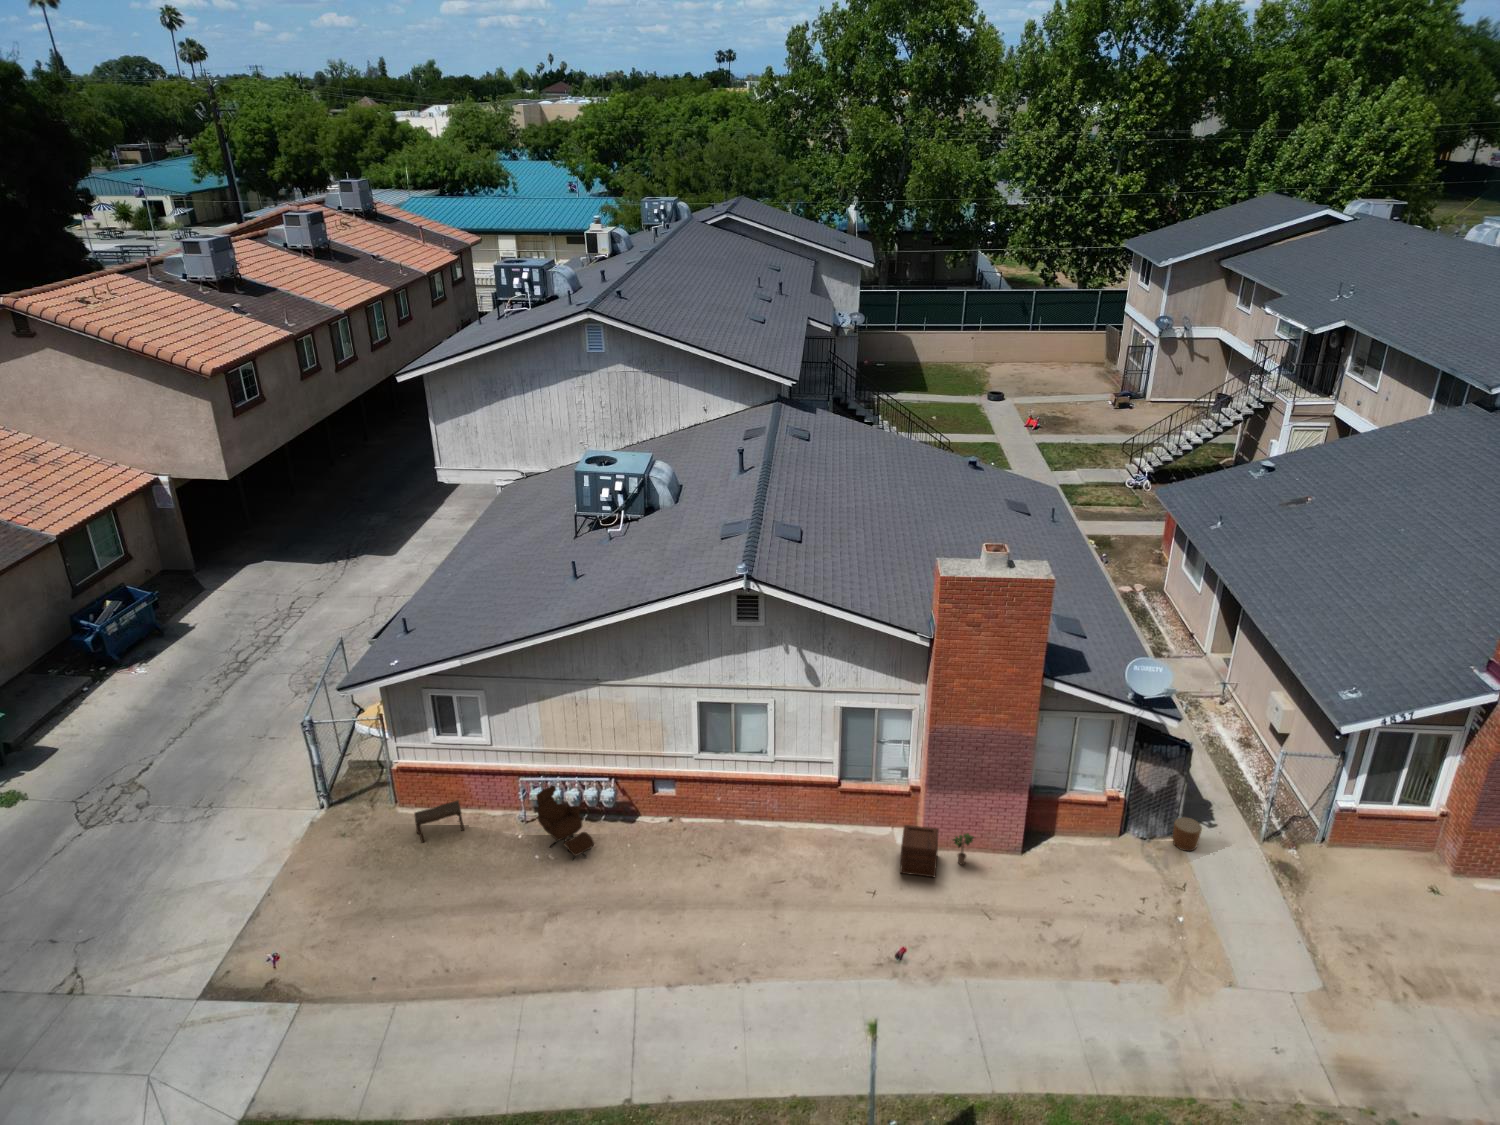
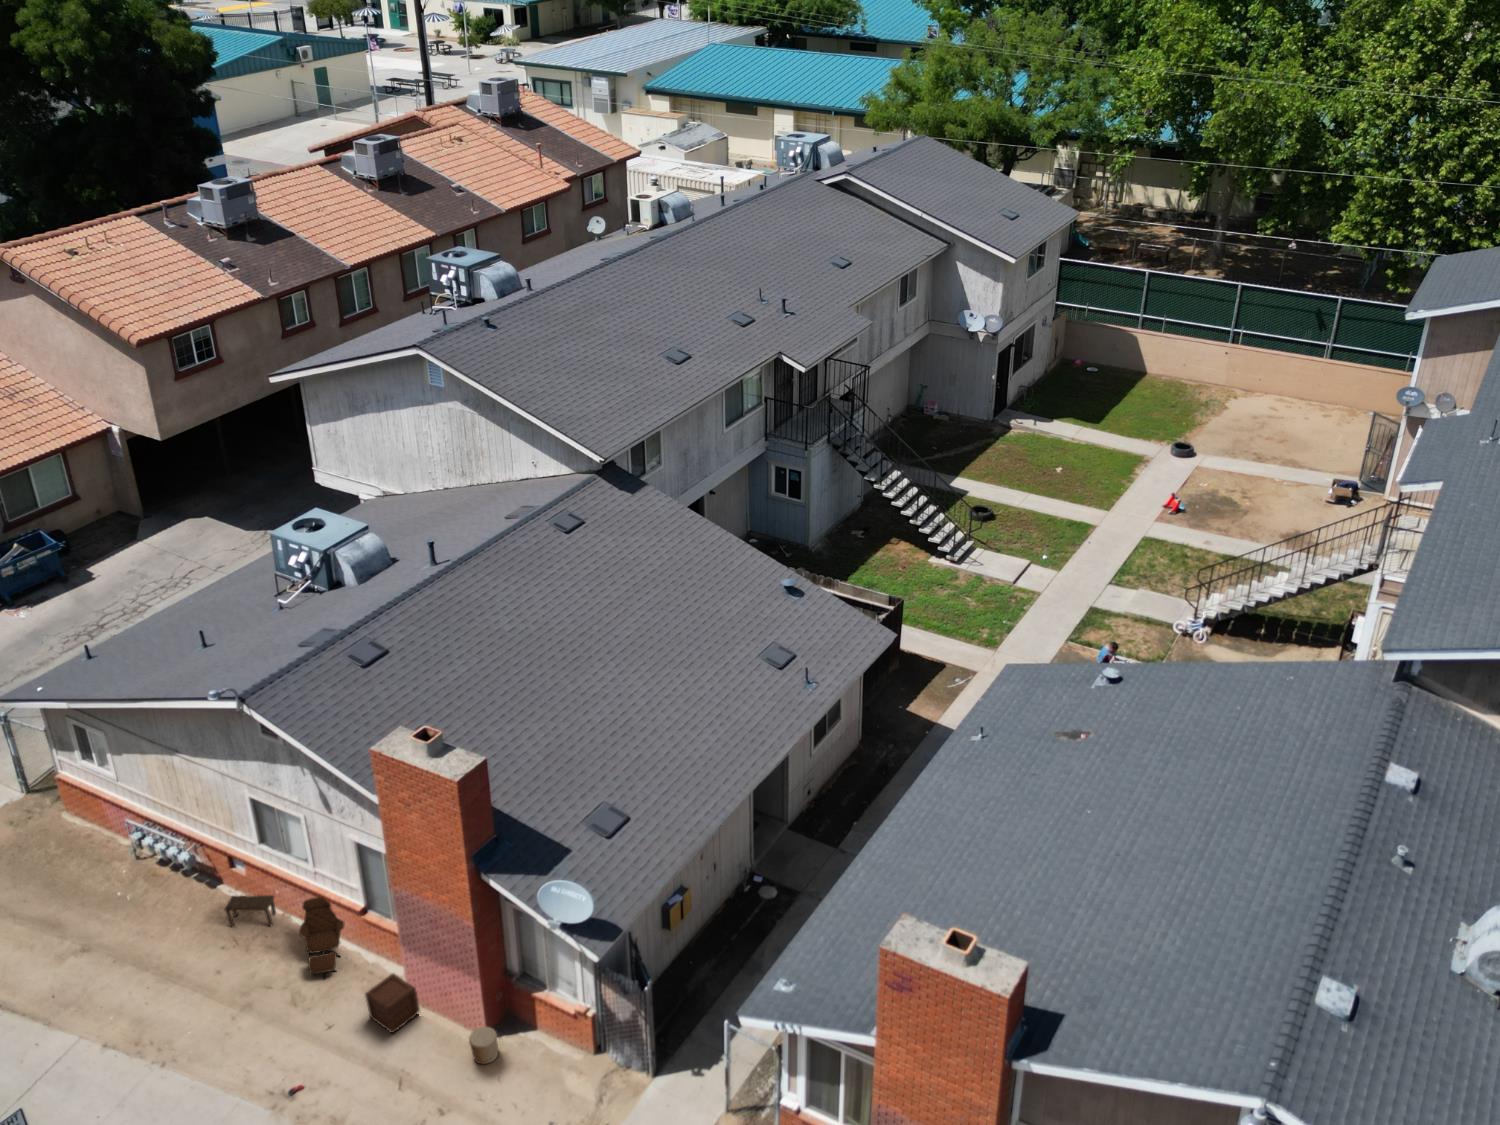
lounge chair: present [536,786,594,859] -> present [299,897,345,975]
bench: present [414,800,464,842] -> present [225,895,276,927]
woven basket: present [1173,817,1202,851] -> present [469,1027,498,1064]
potted plant: present [953,834,974,865] -> none [418,1001,439,1031]

